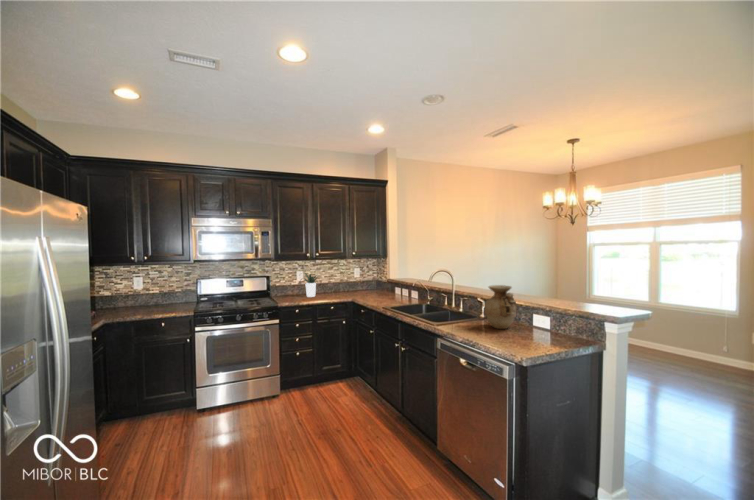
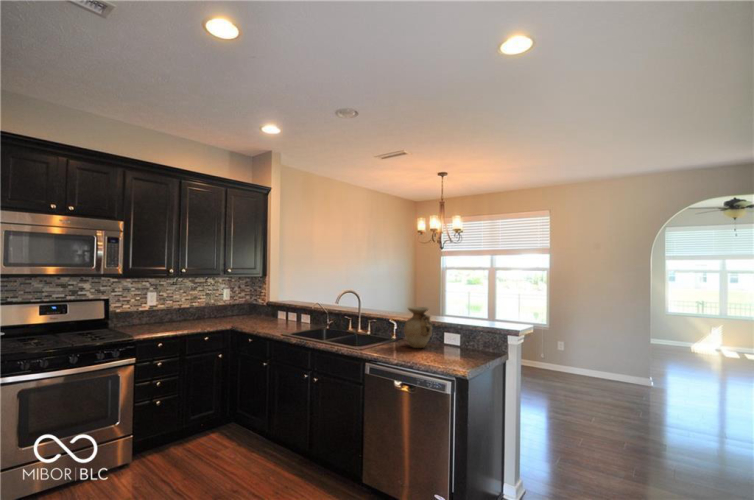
potted plant: present [304,274,316,297] -> none [155,295,193,326]

